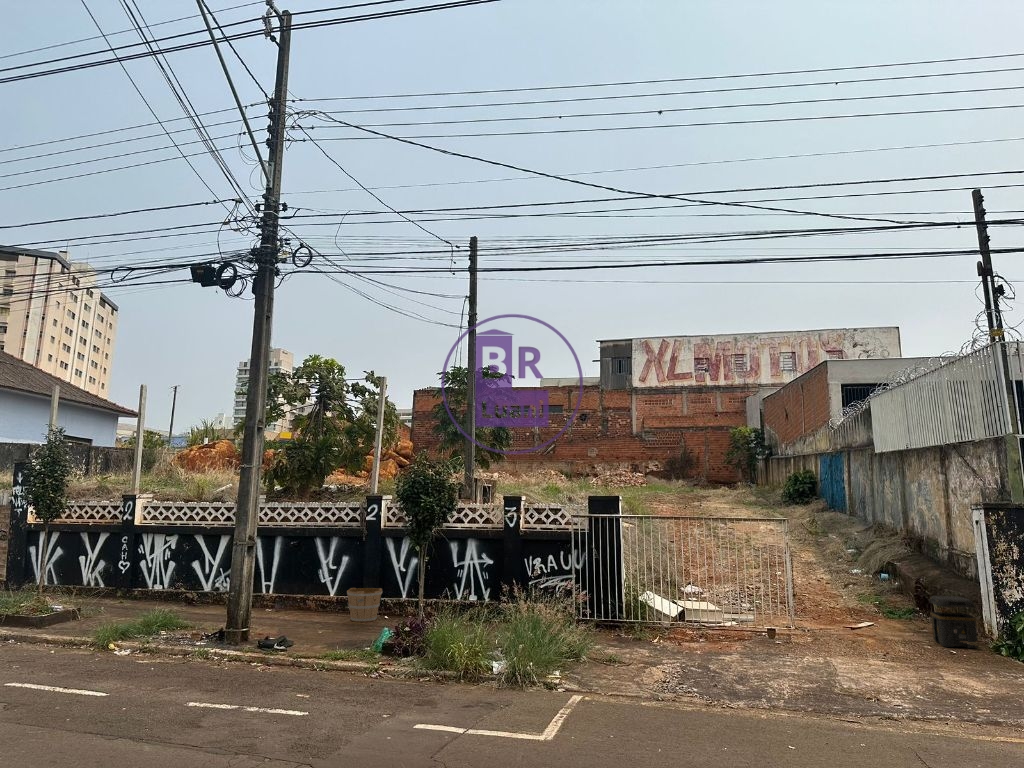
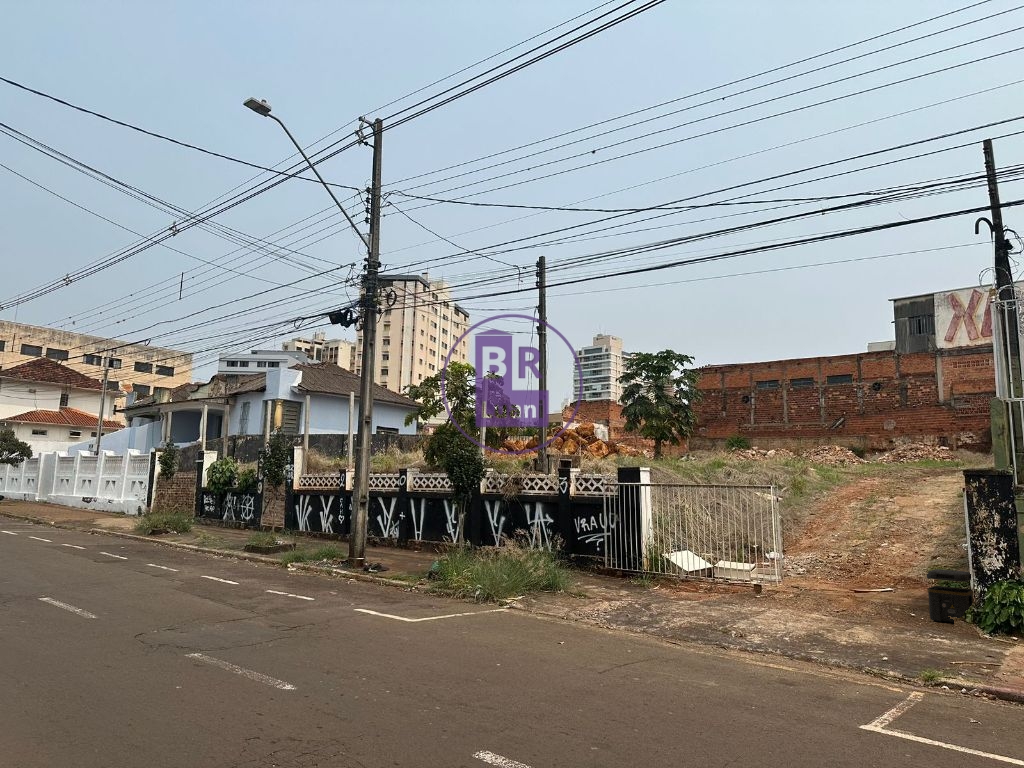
wooden bucket: present [347,588,383,622] -> none [452,539,480,564]

